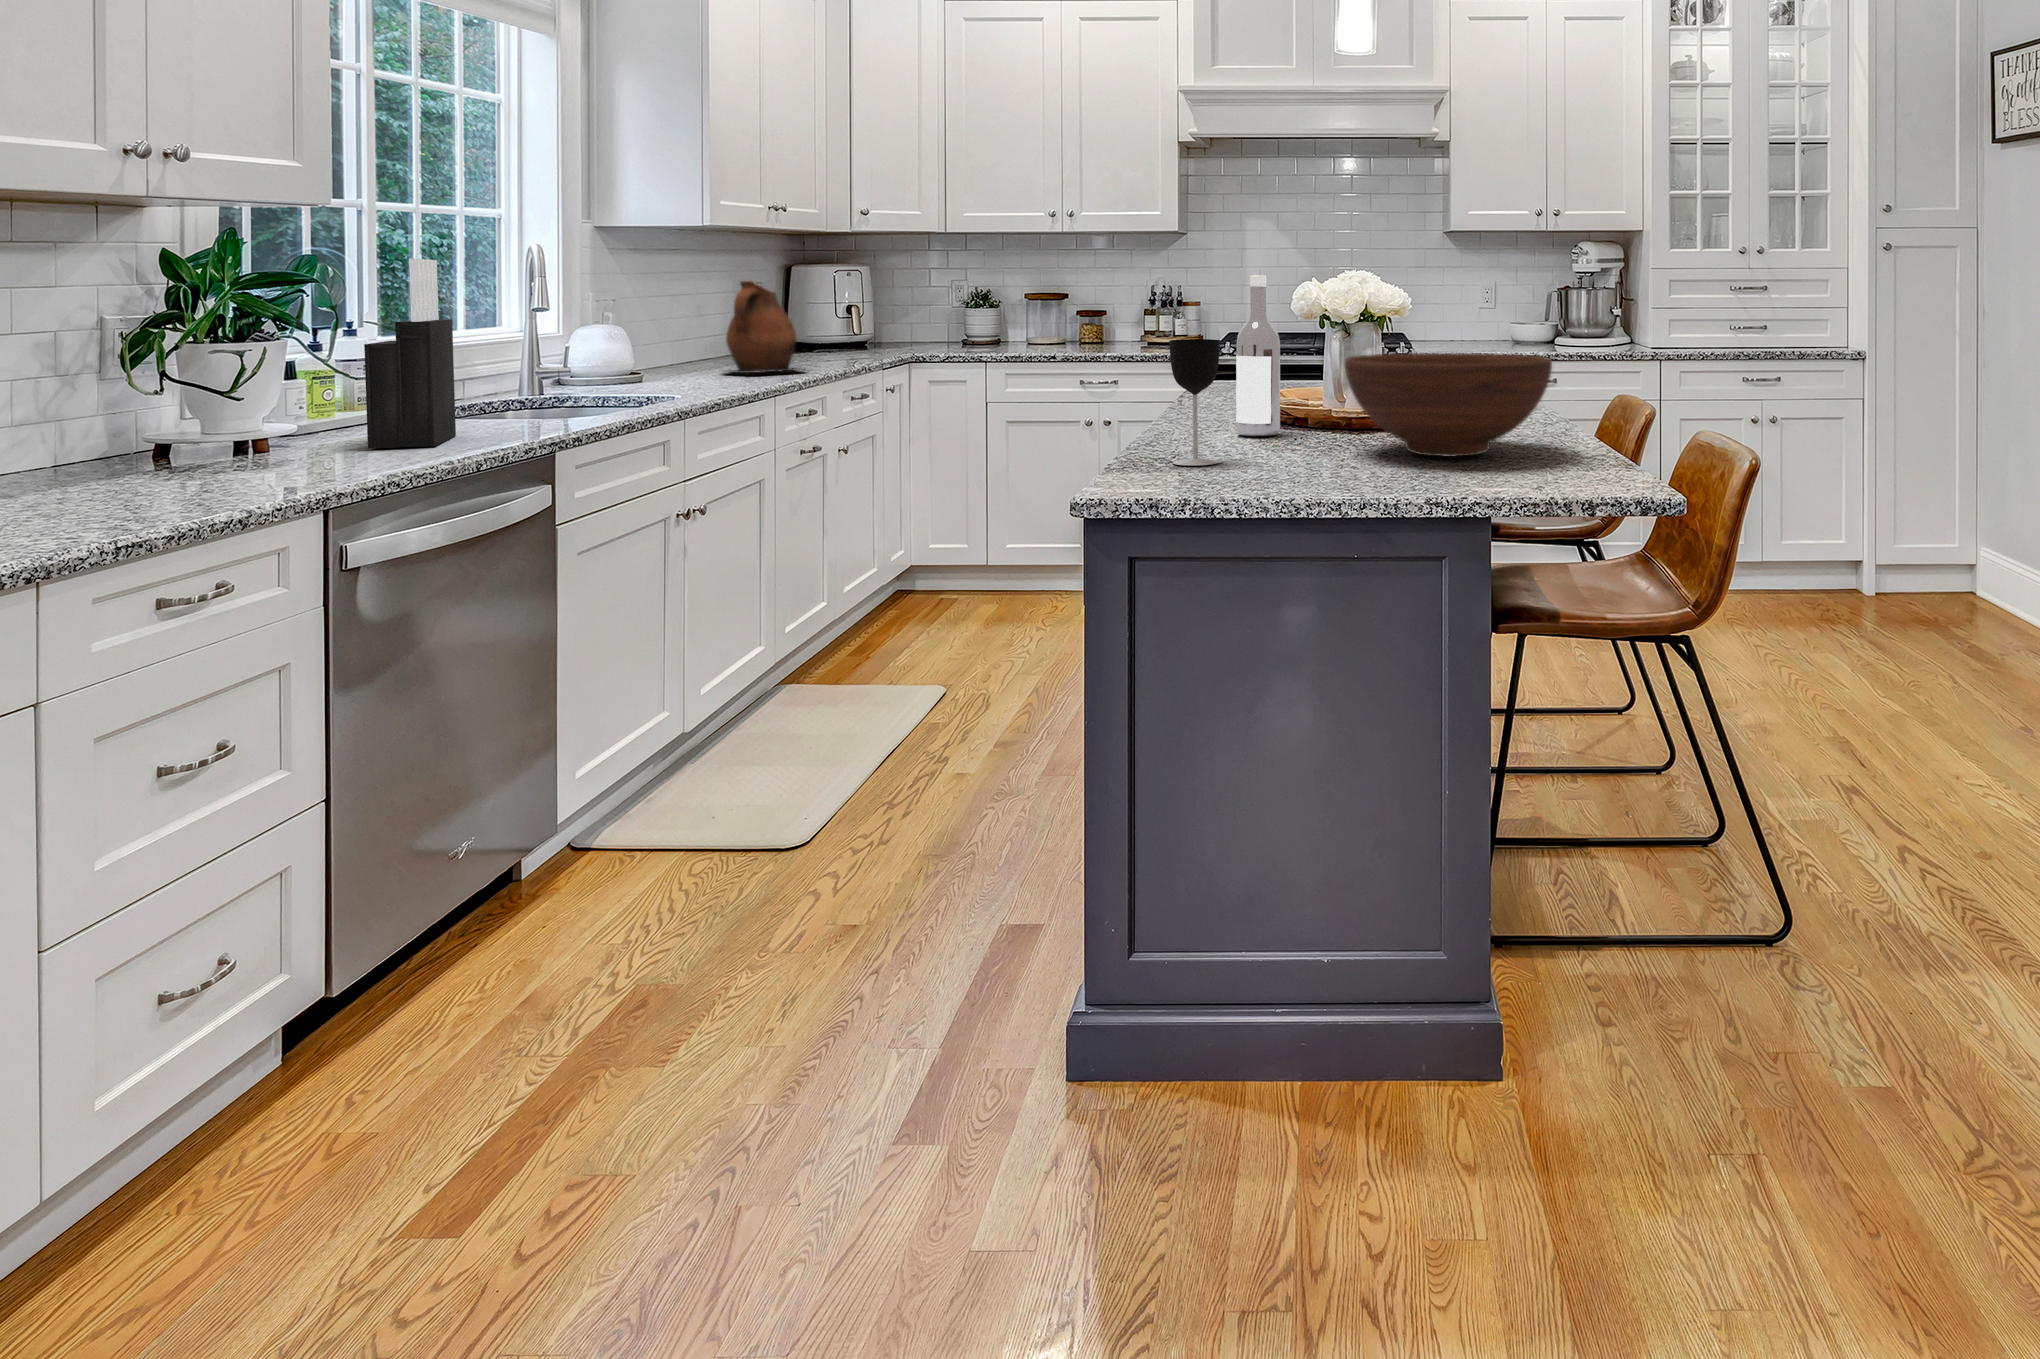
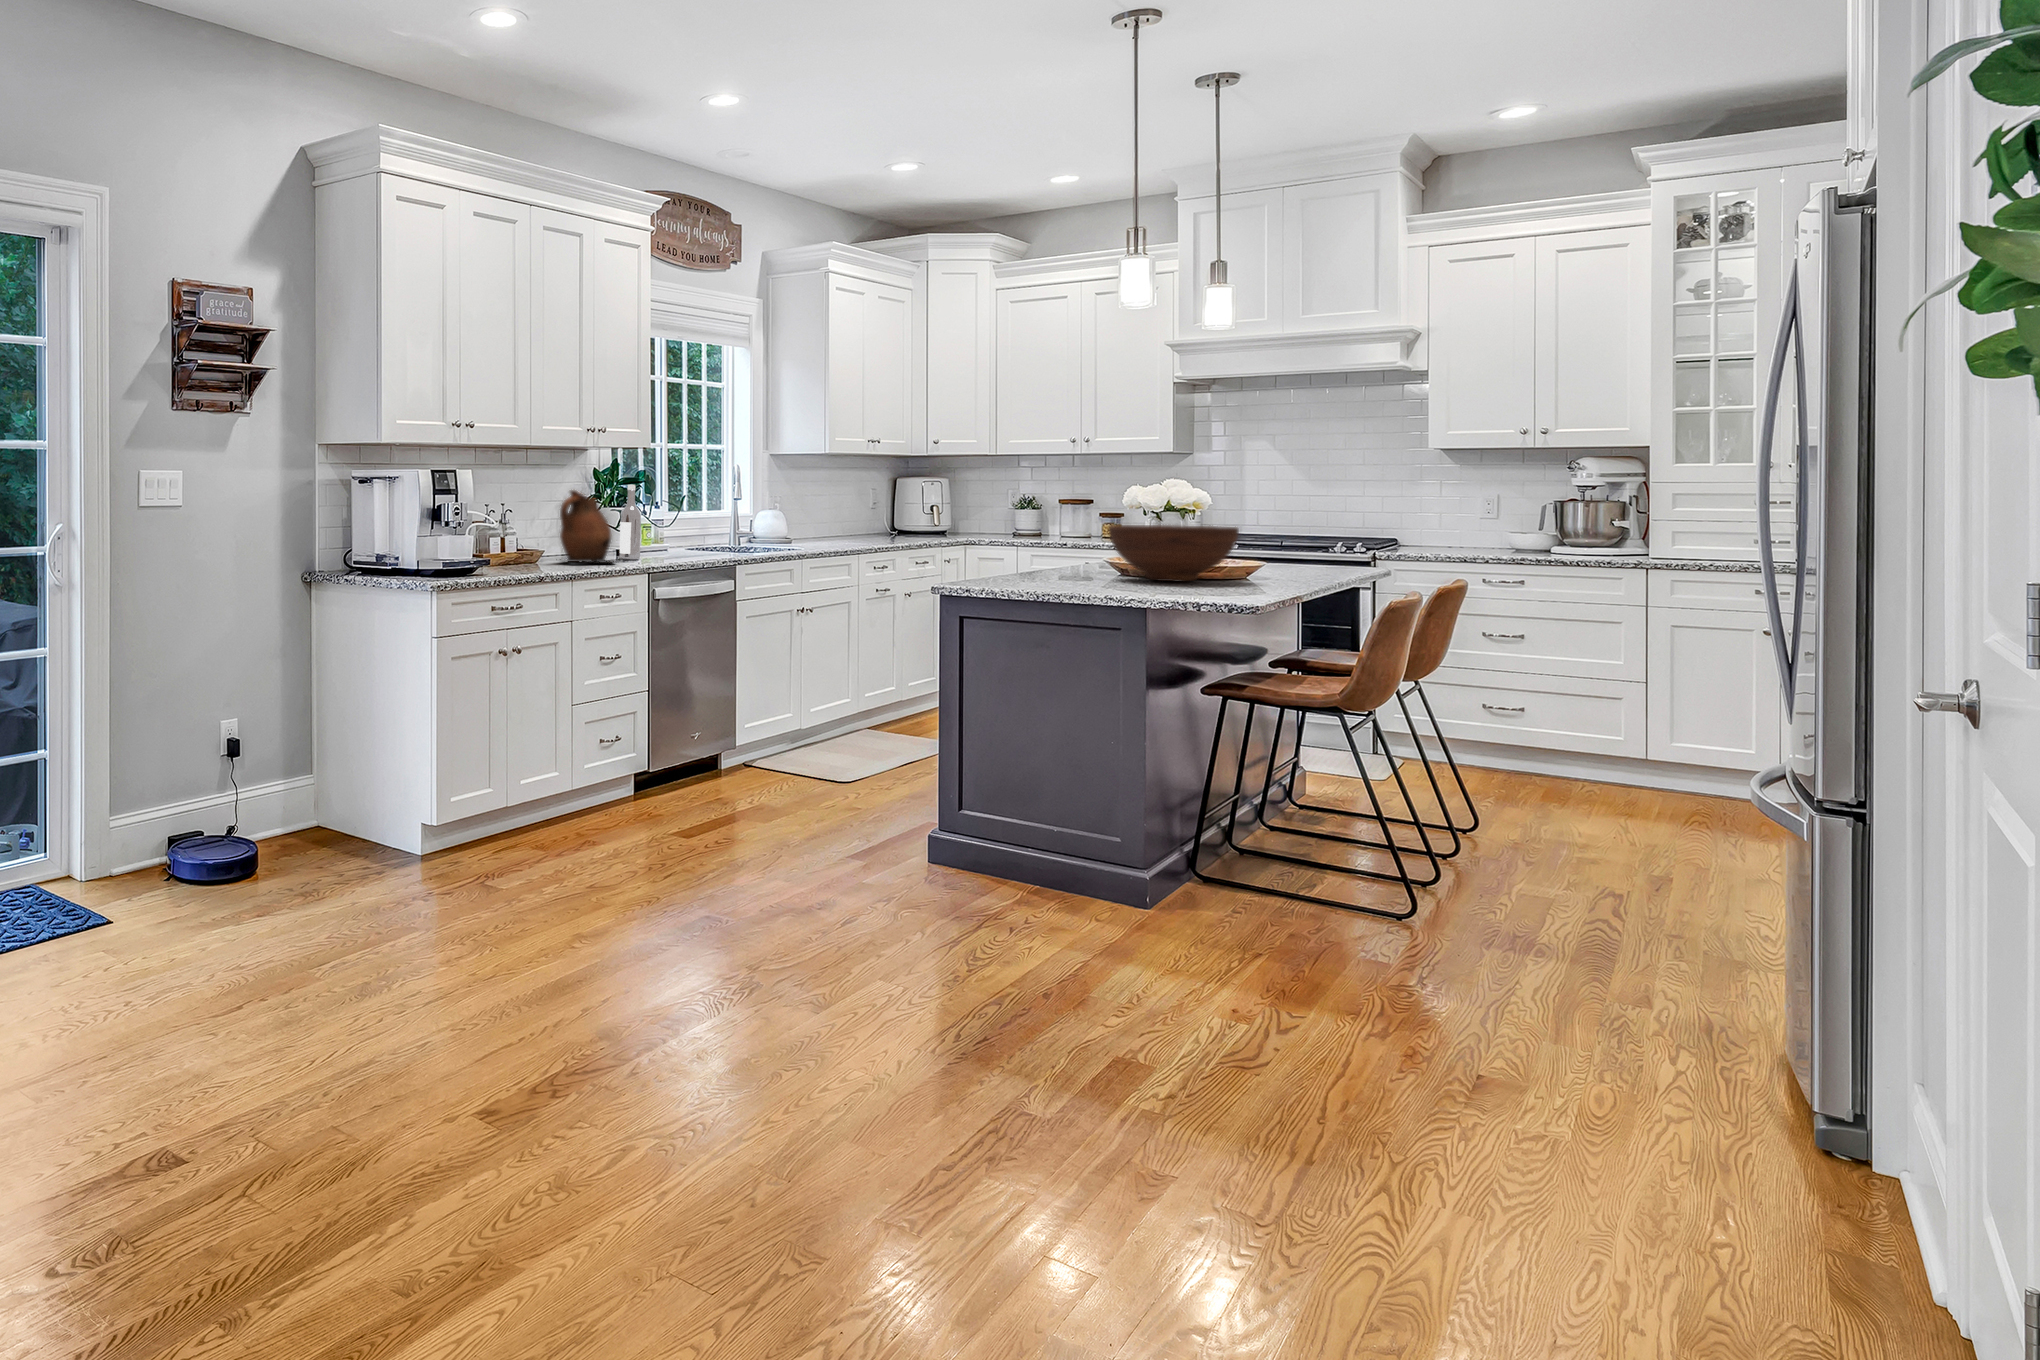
knife block: present [364,259,456,449] -> none [662,472,697,558]
wine bottle: present [1236,275,1280,436] -> present [620,485,641,560]
ceramic pitcher: present [726,281,803,373] -> present [560,490,612,563]
wine glass: present [1169,339,1220,465] -> none [1006,512,1035,577]

